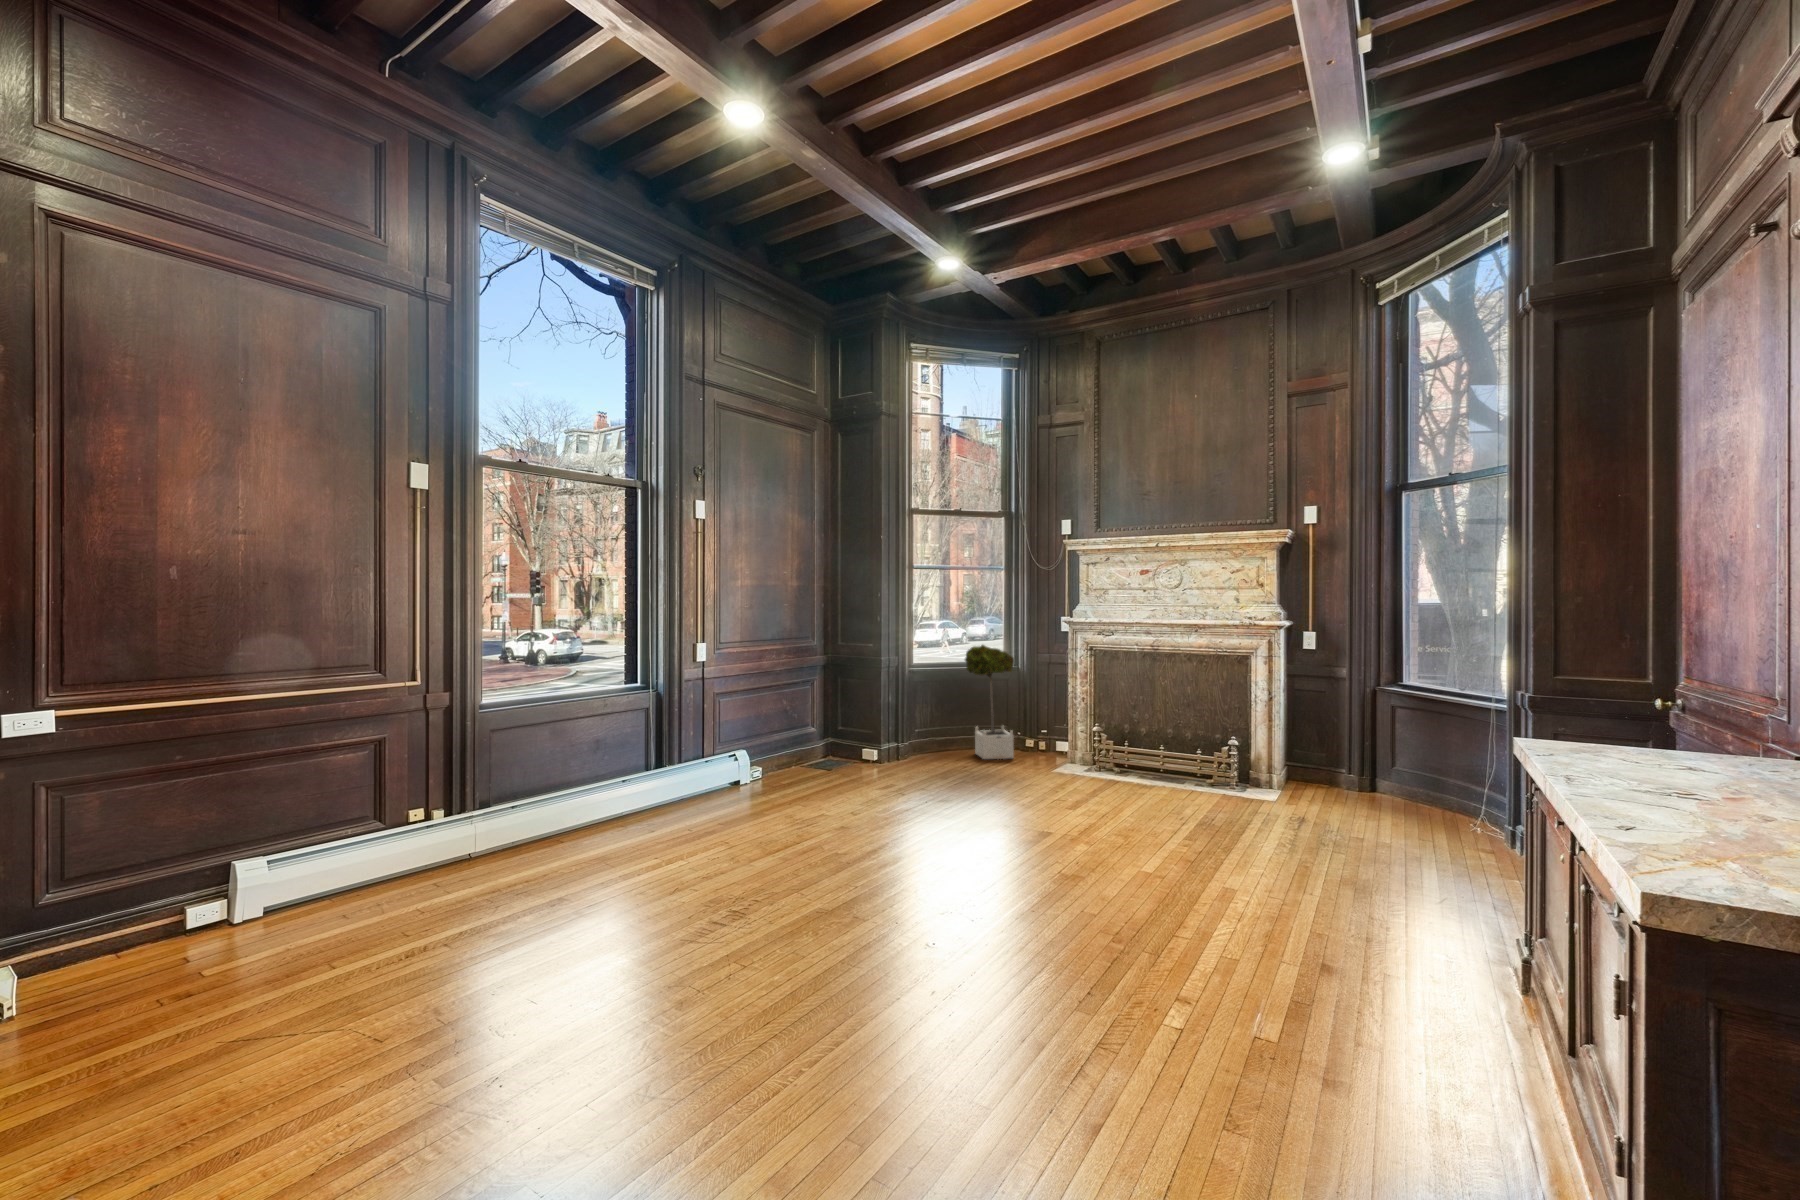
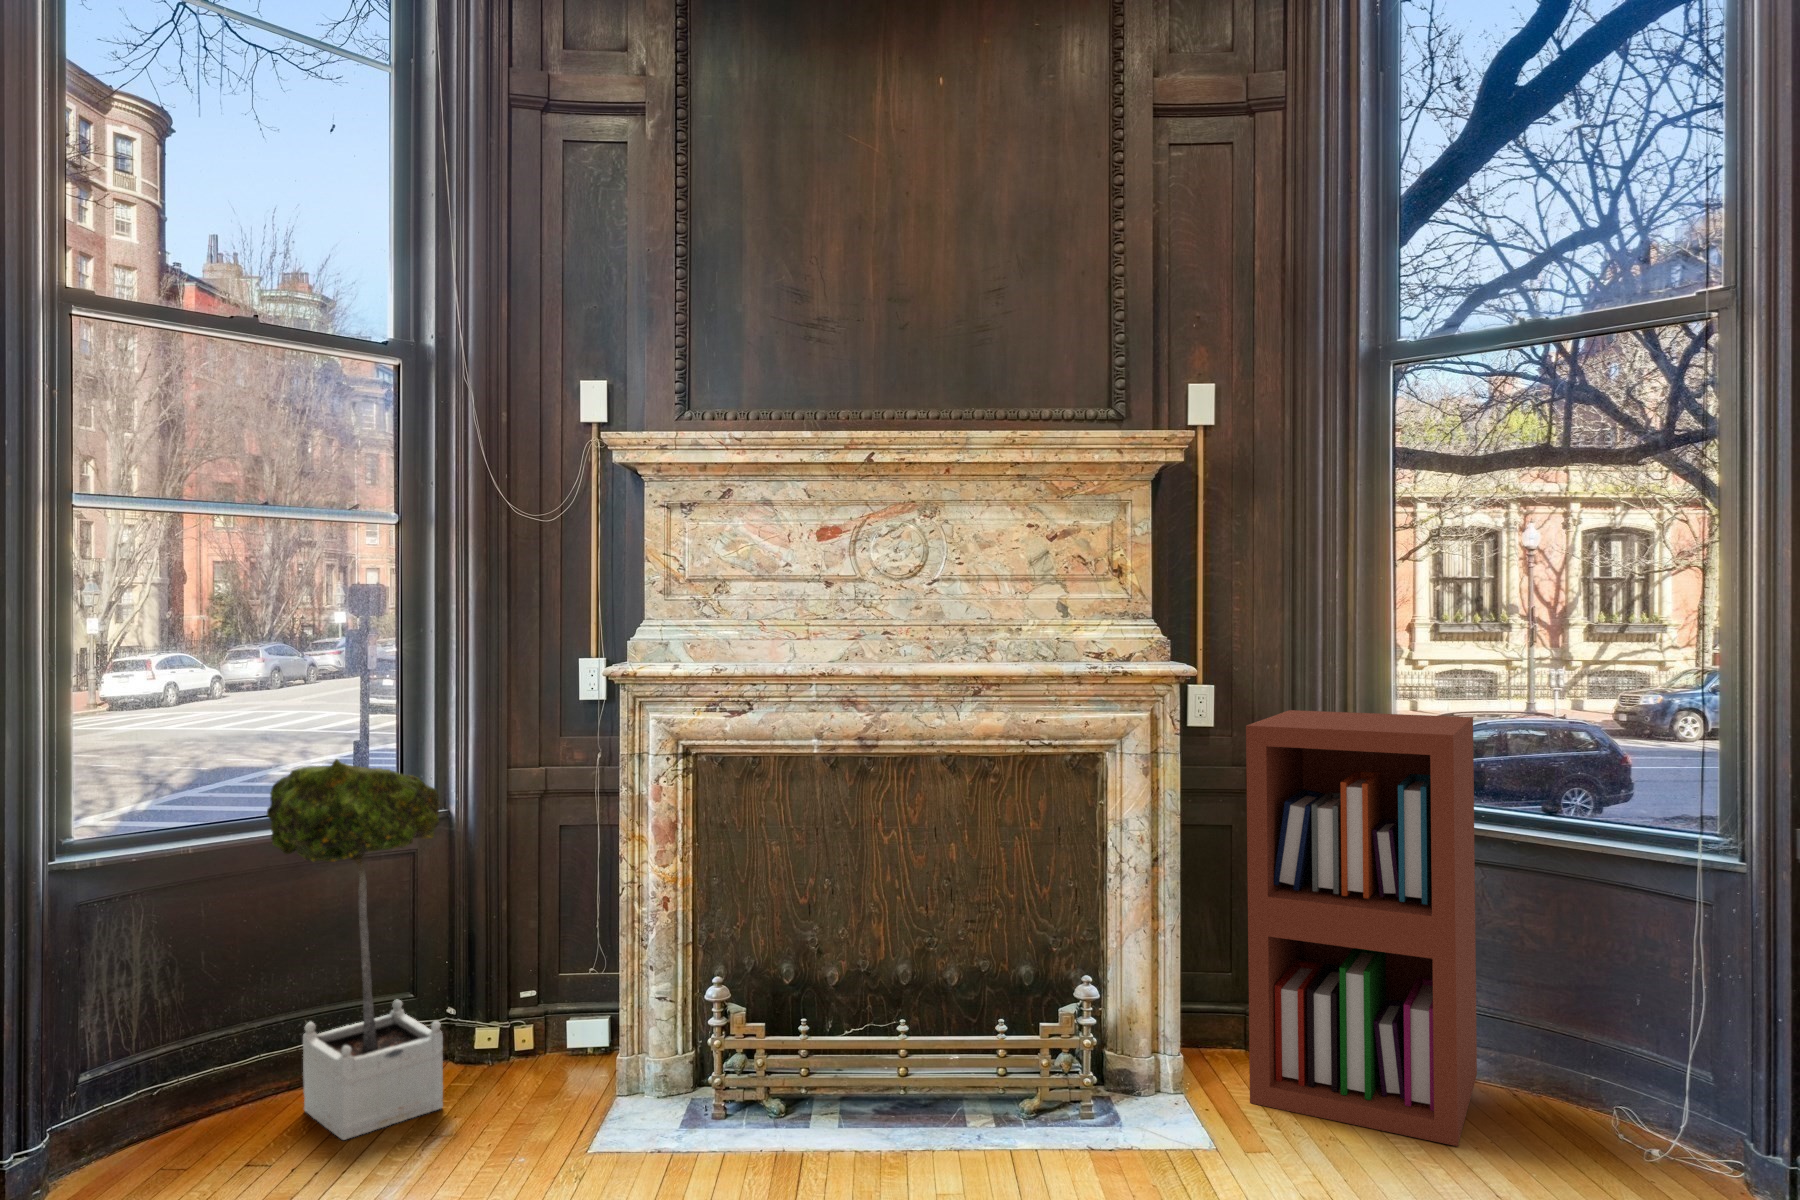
bookshelf: none [1298,645,1422,815] -> present [1246,710,1477,1146]

